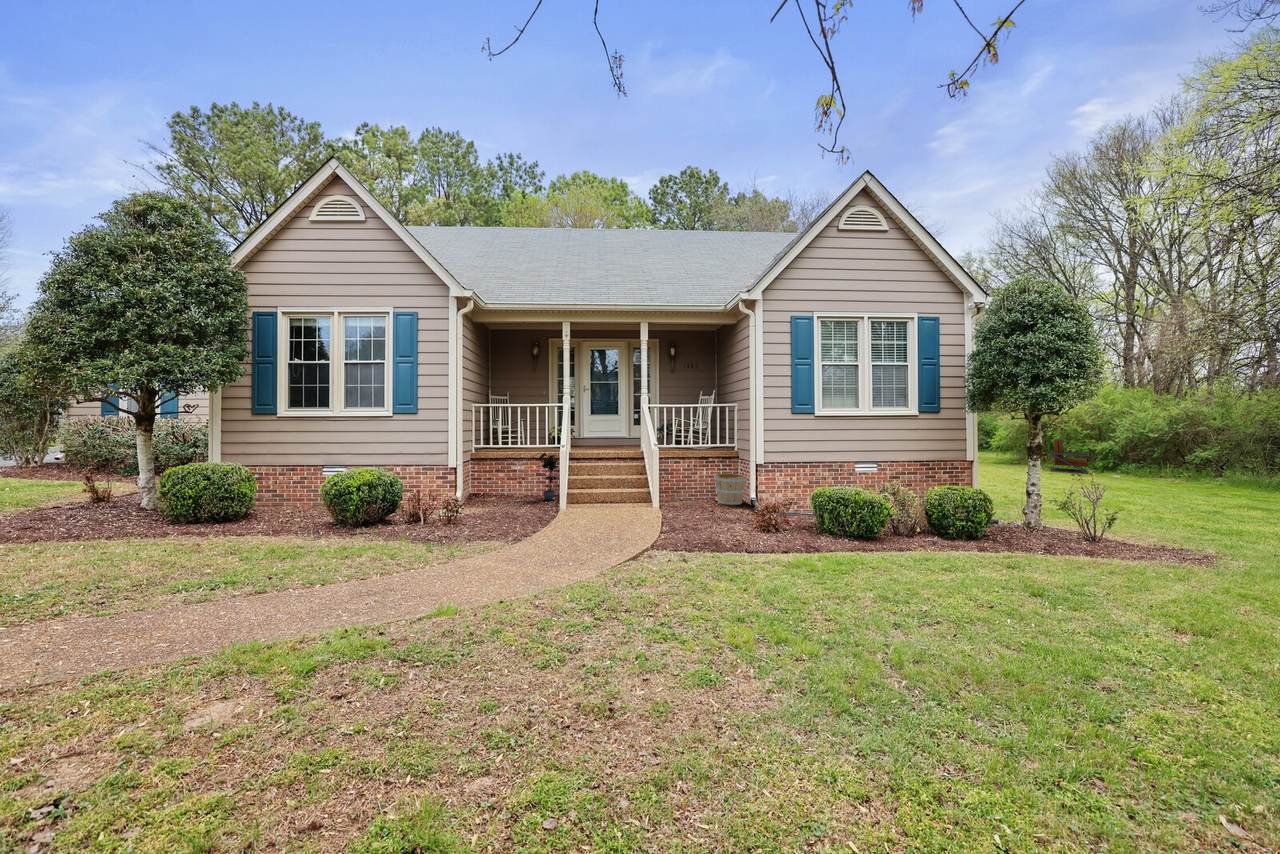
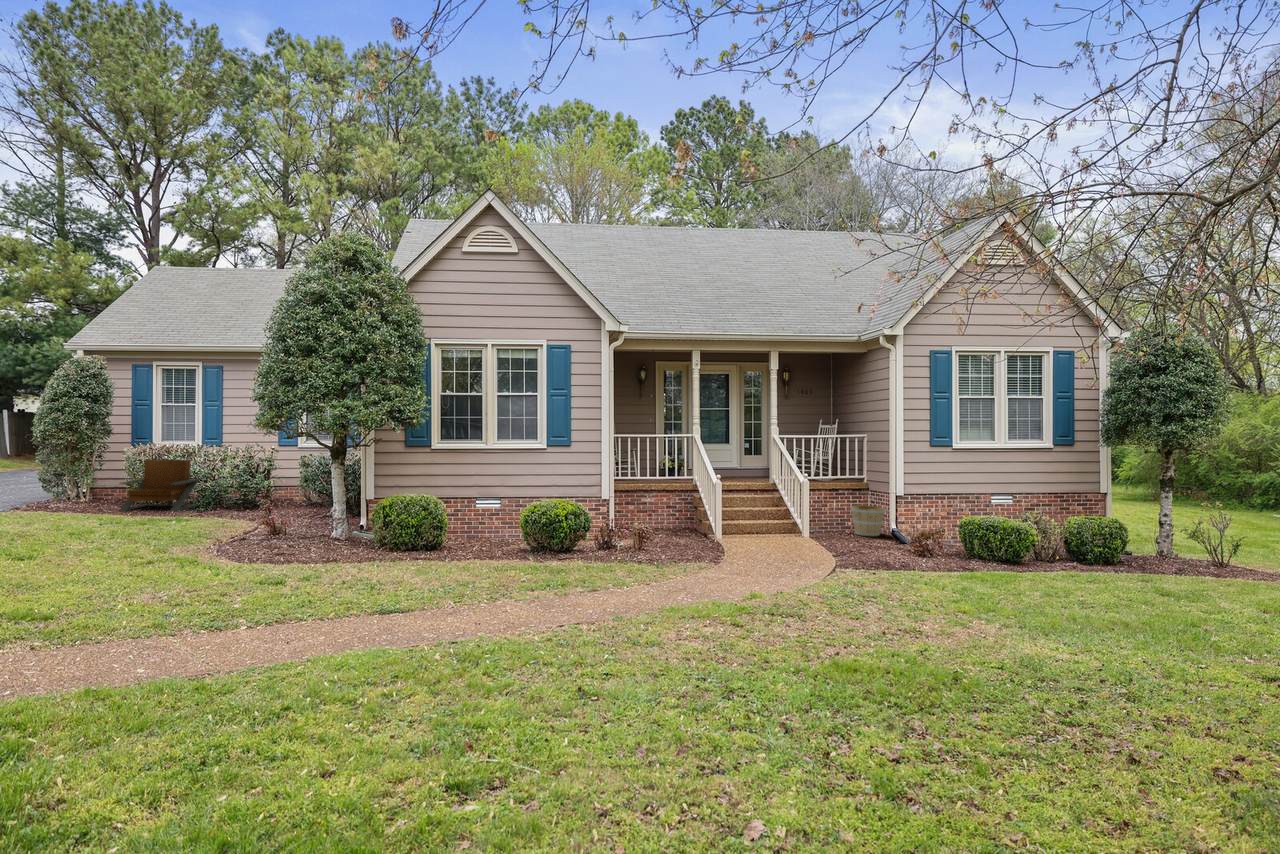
lounge chair: present [1050,439,1089,474] -> present [119,459,199,511]
potted plant: present [539,453,558,501] -> none [678,482,700,532]

